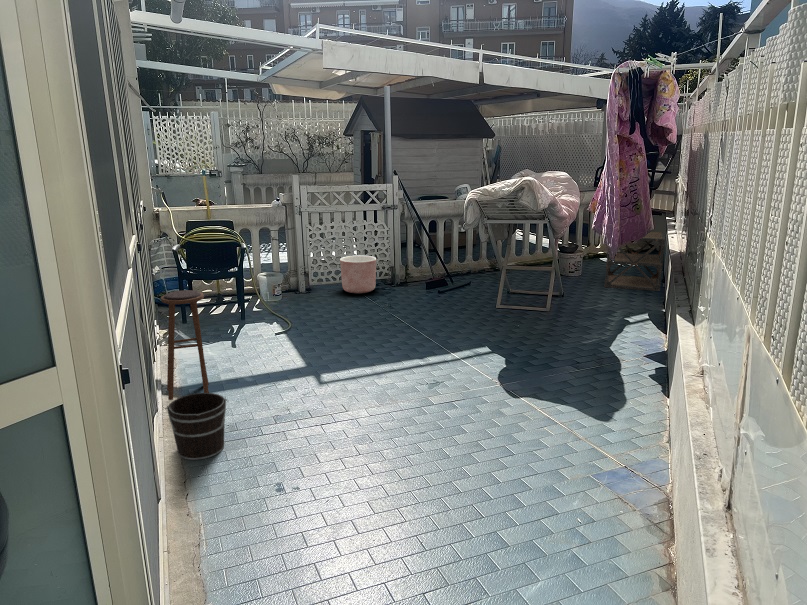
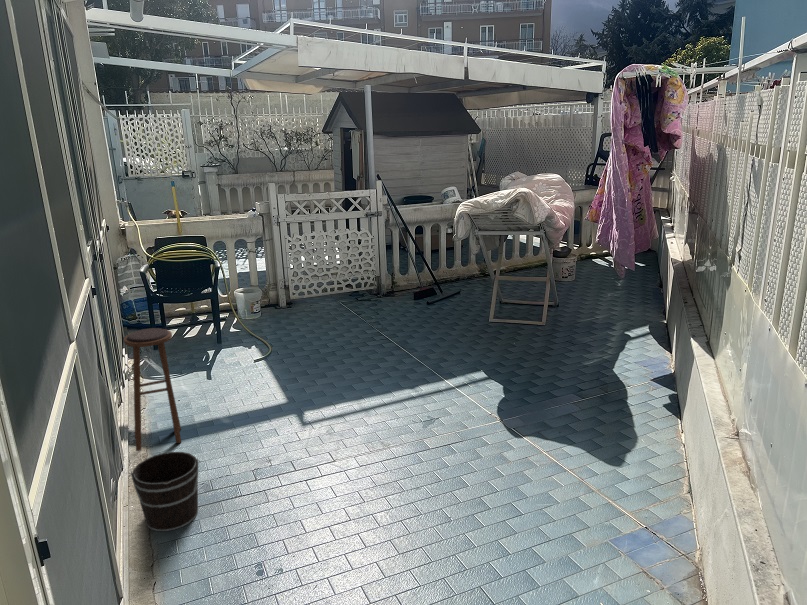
side table: present [604,231,665,291] -> none [601,232,665,298]
planter: present [340,255,376,293] -> none [322,266,361,307]

